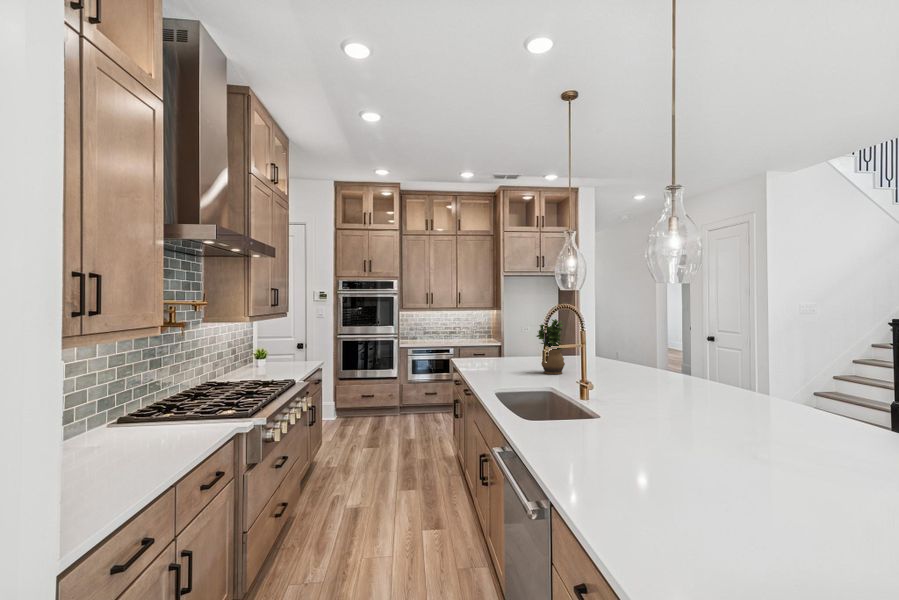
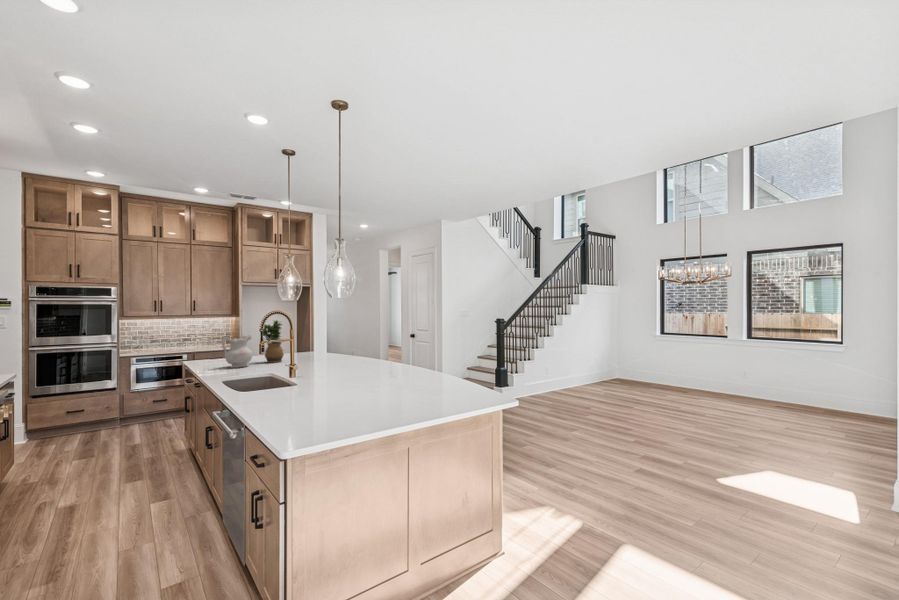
ceramic pitcher: none [494,338,529,379] -> present [222,335,253,368]

